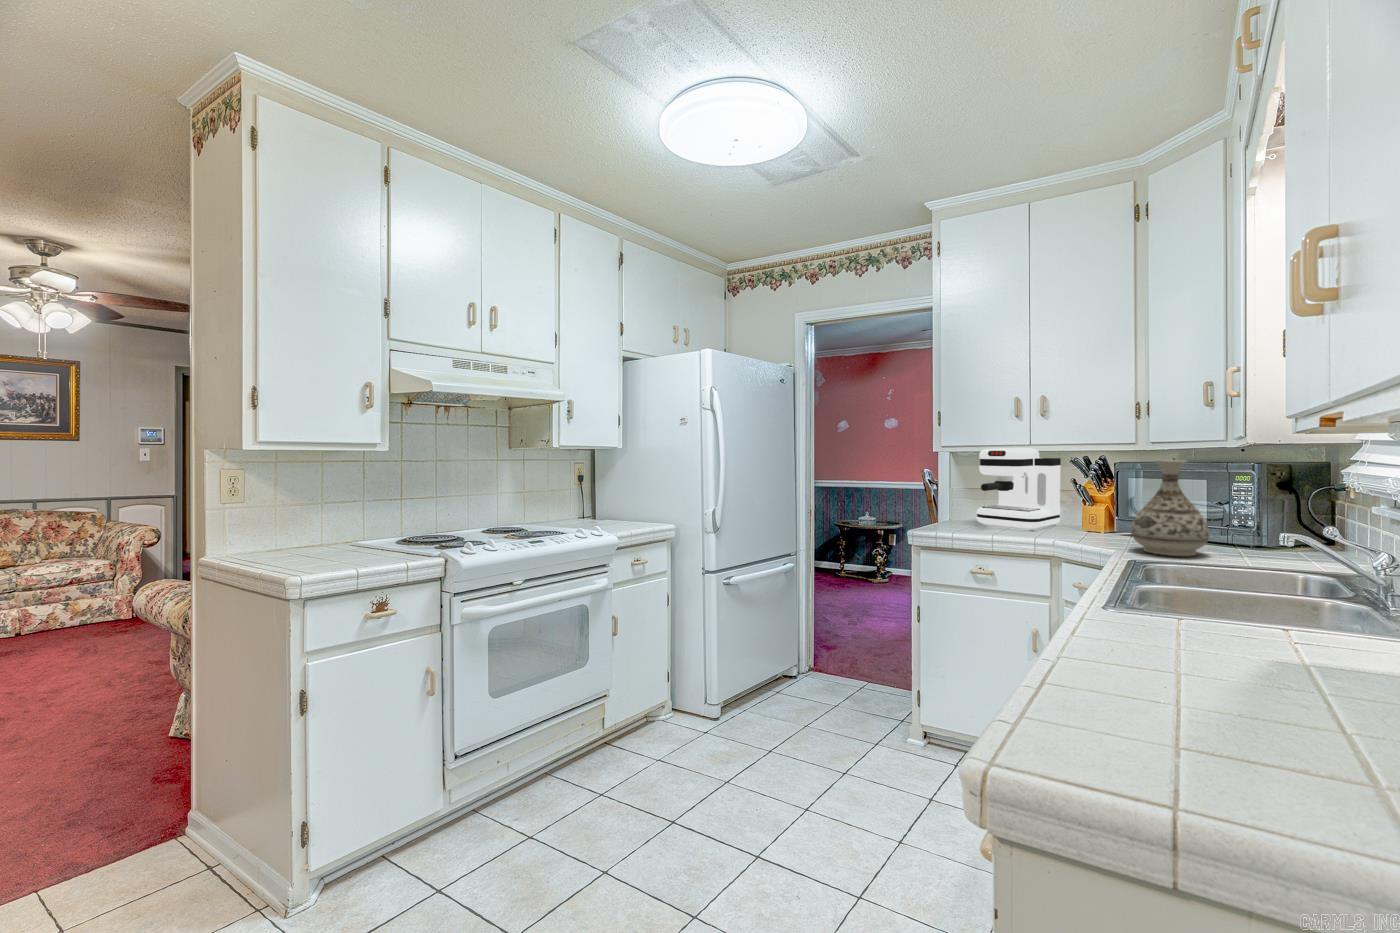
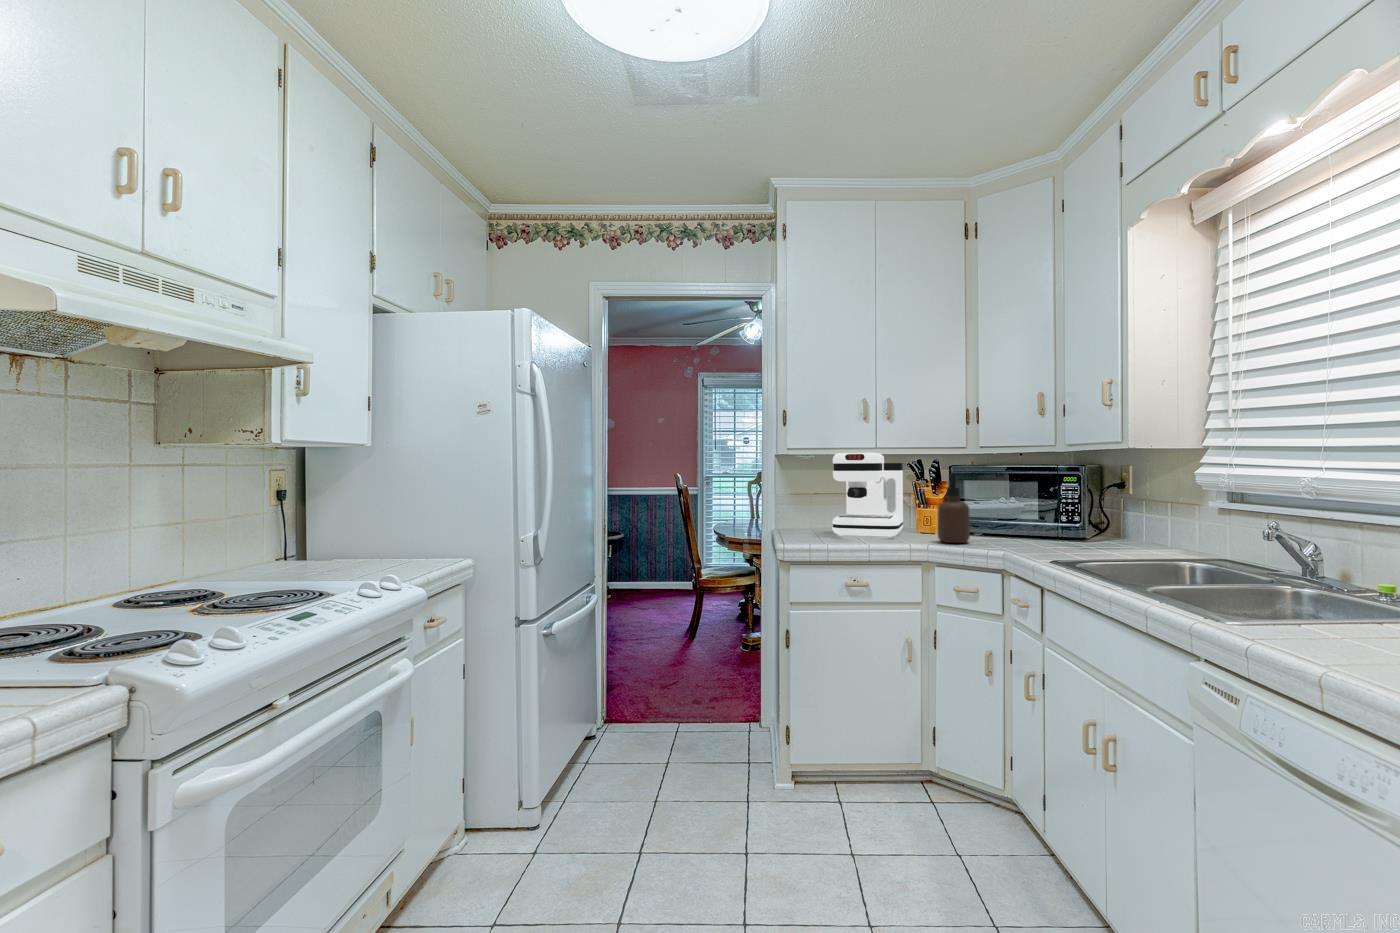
vase: present [1131,460,1209,556] -> none [1003,459,1067,550]
soap dispenser: none [1072,471,1108,541] -> present [938,473,970,543]

